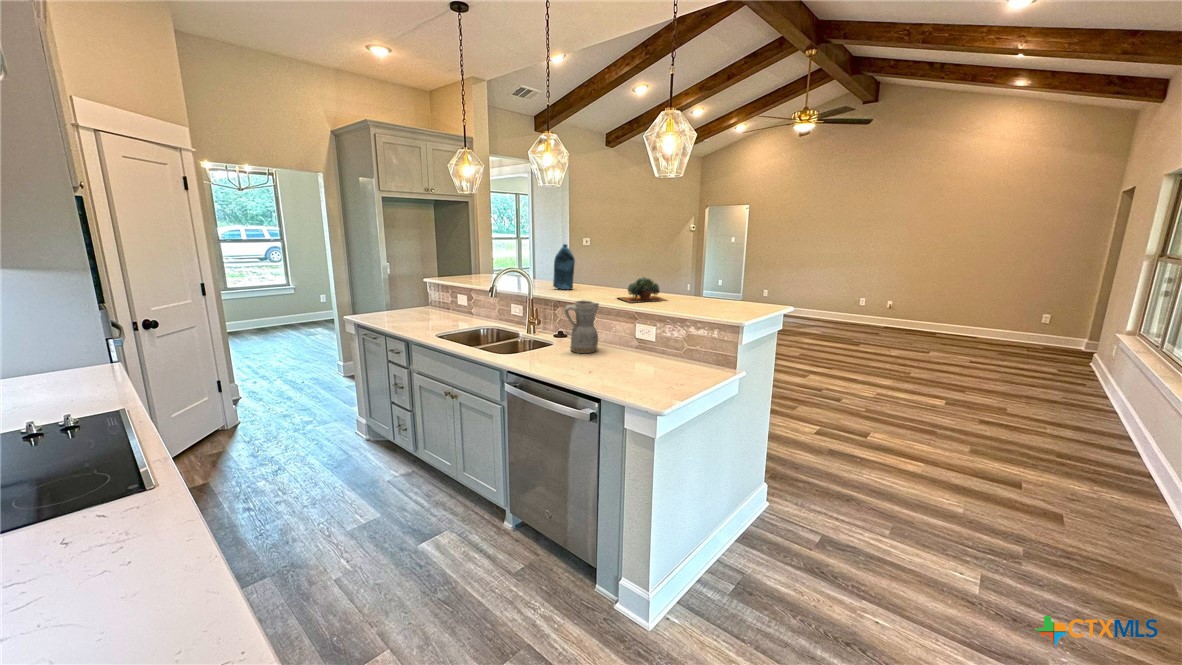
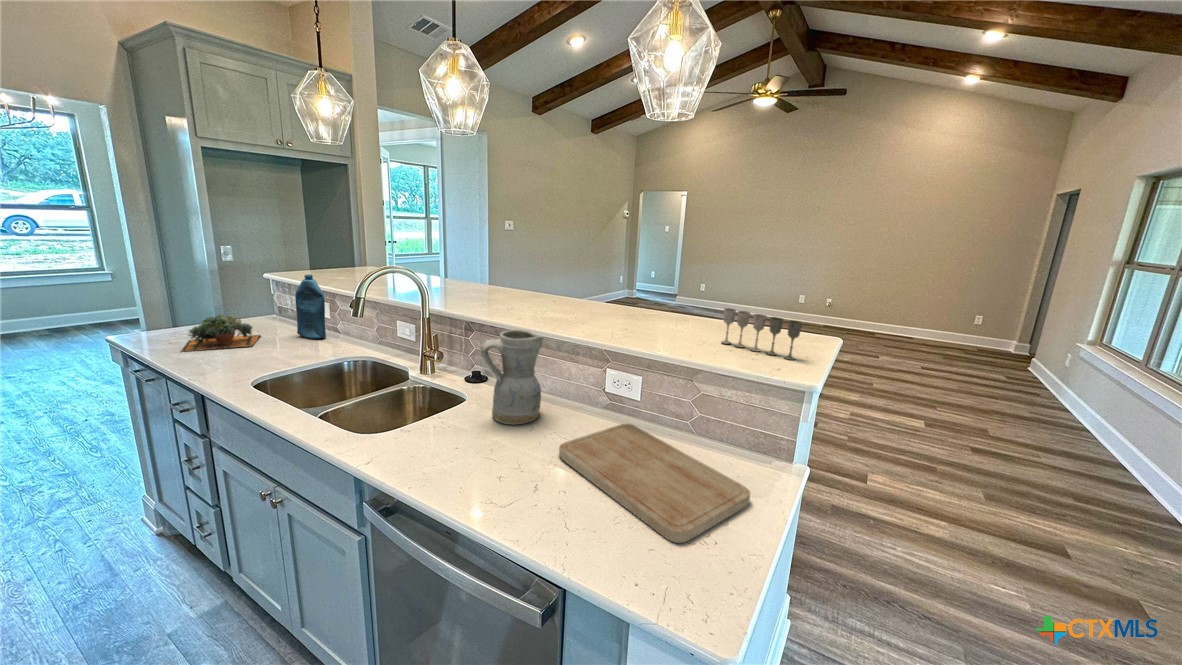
bottle: present [553,244,575,290] -> present [295,274,326,339]
succulent plant: present [618,277,667,303] -> present [181,314,260,352]
wine glass: none [705,286,745,313] -> present [721,308,802,360]
cutting board: none [605,352,701,388] -> present [559,424,750,543]

